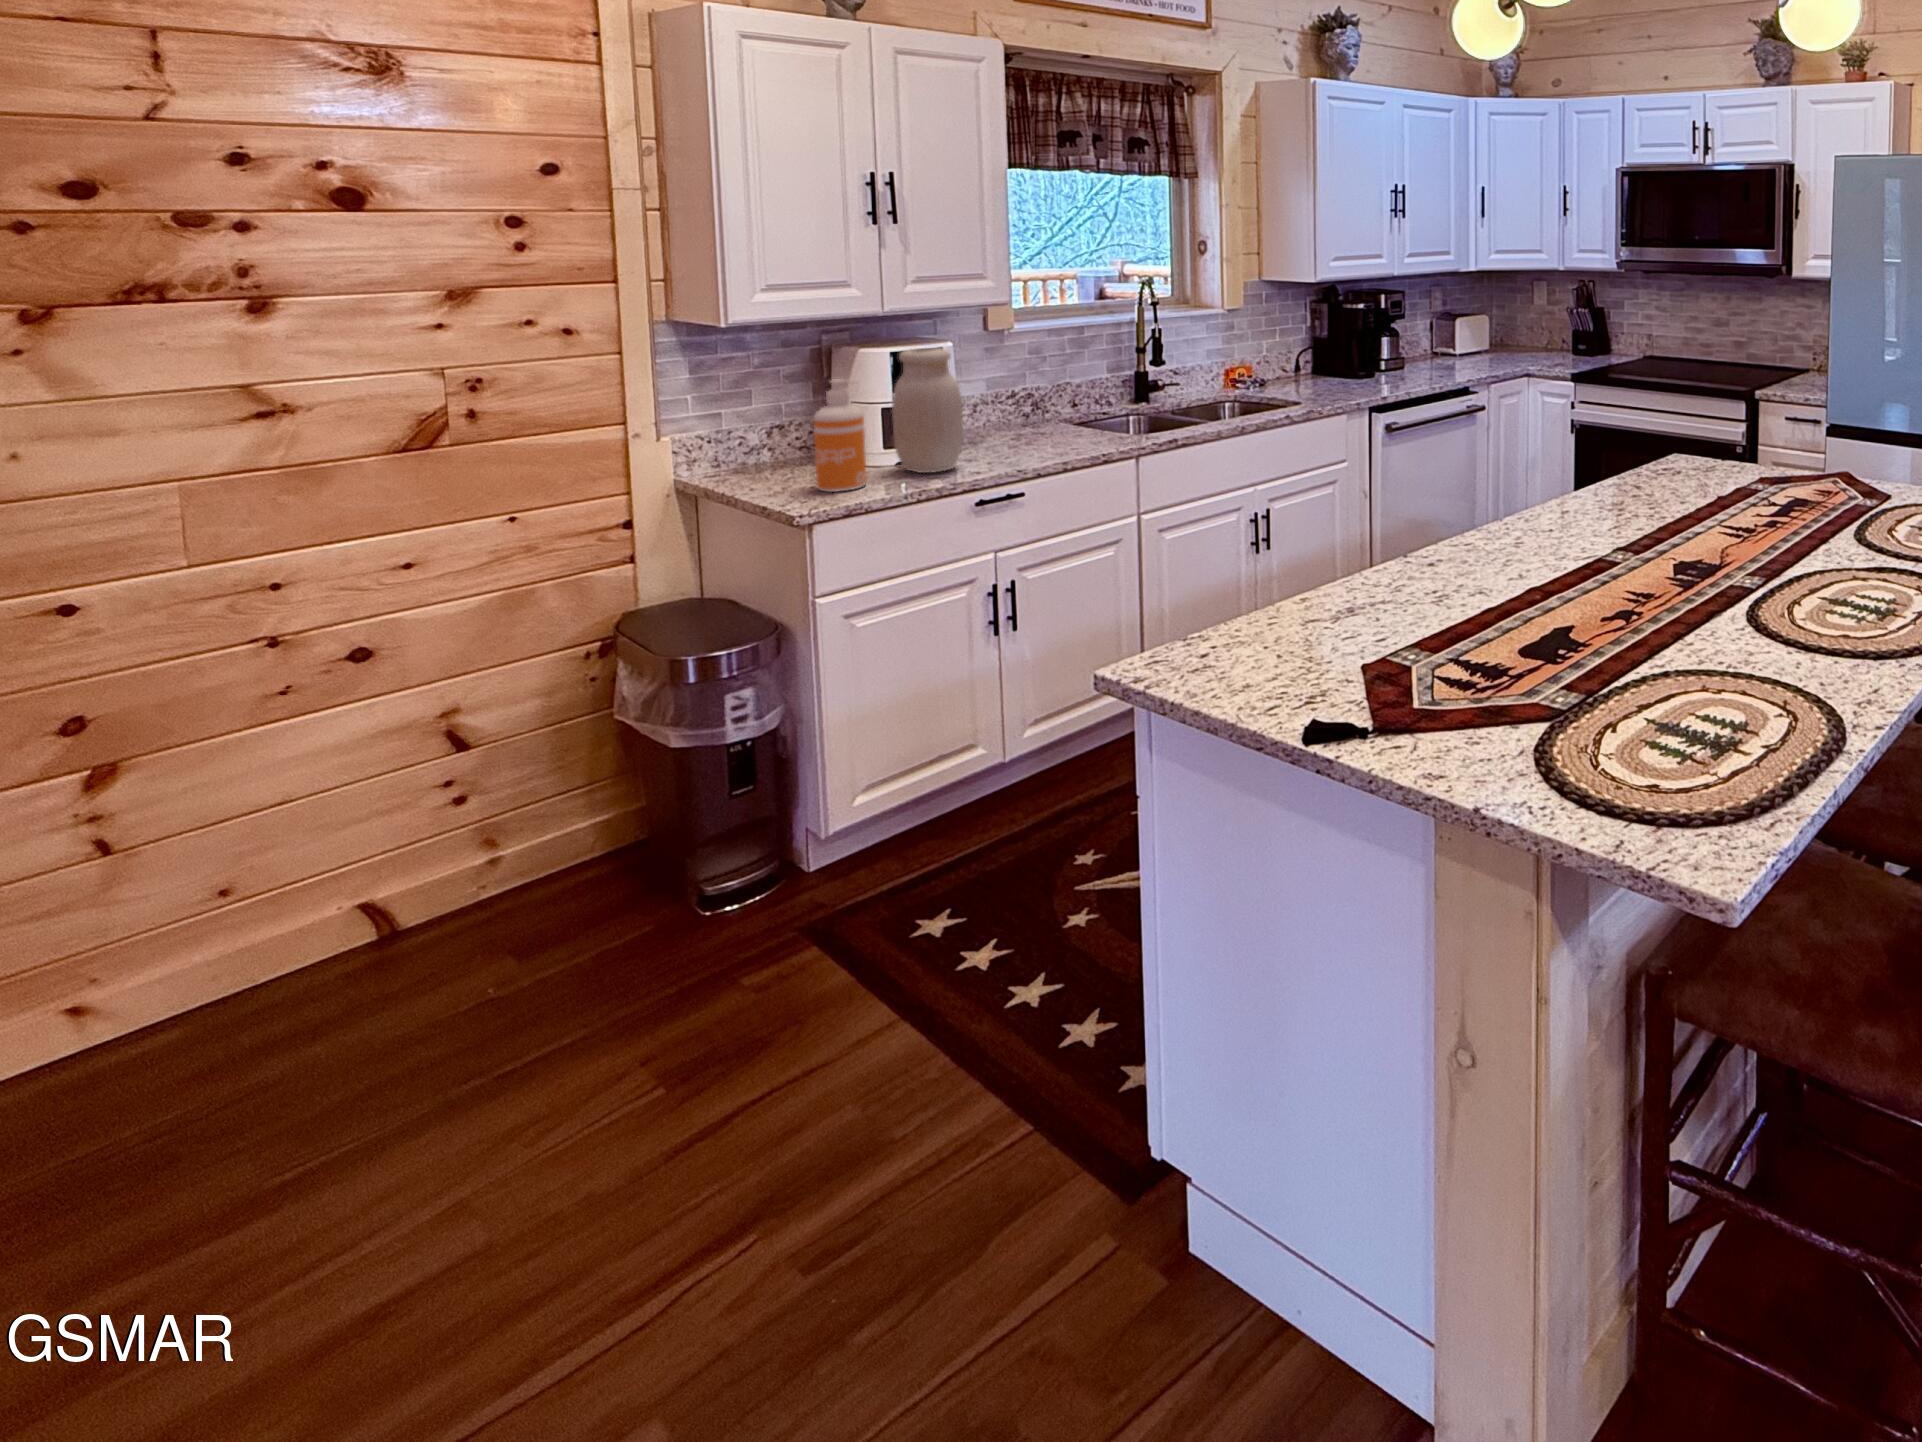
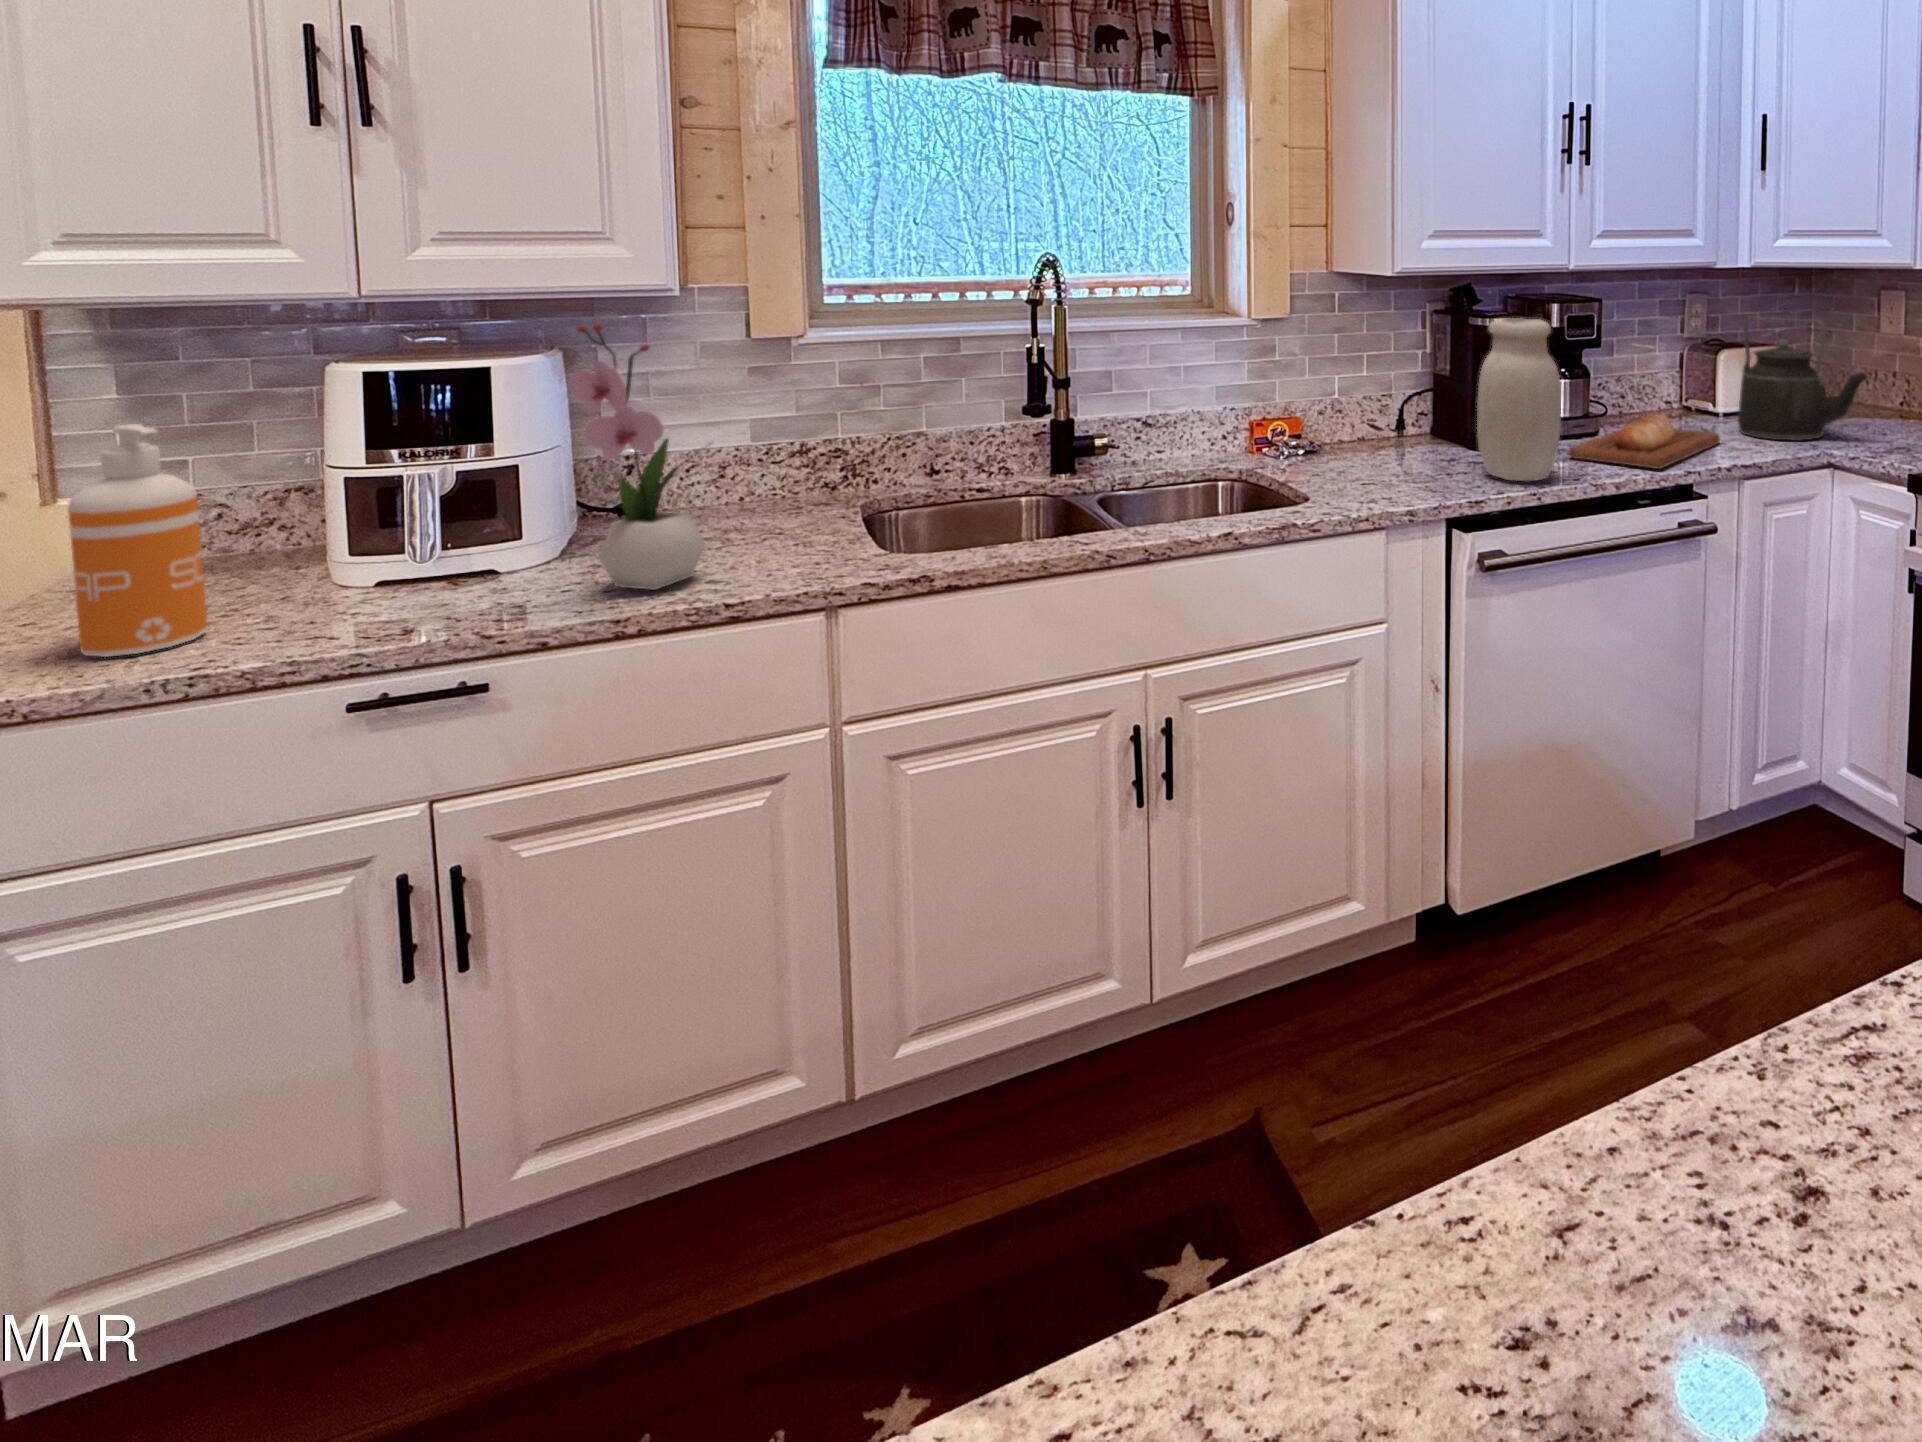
kettle: none [1476,297,1544,364] -> present [1738,316,1868,440]
flower arrangement: none [1012,321,1063,454] -> present [569,323,710,590]
jar: present [892,348,964,473] -> present [1477,318,1561,481]
bread loaf: none [1405,353,1473,379] -> present [1569,414,1720,469]

